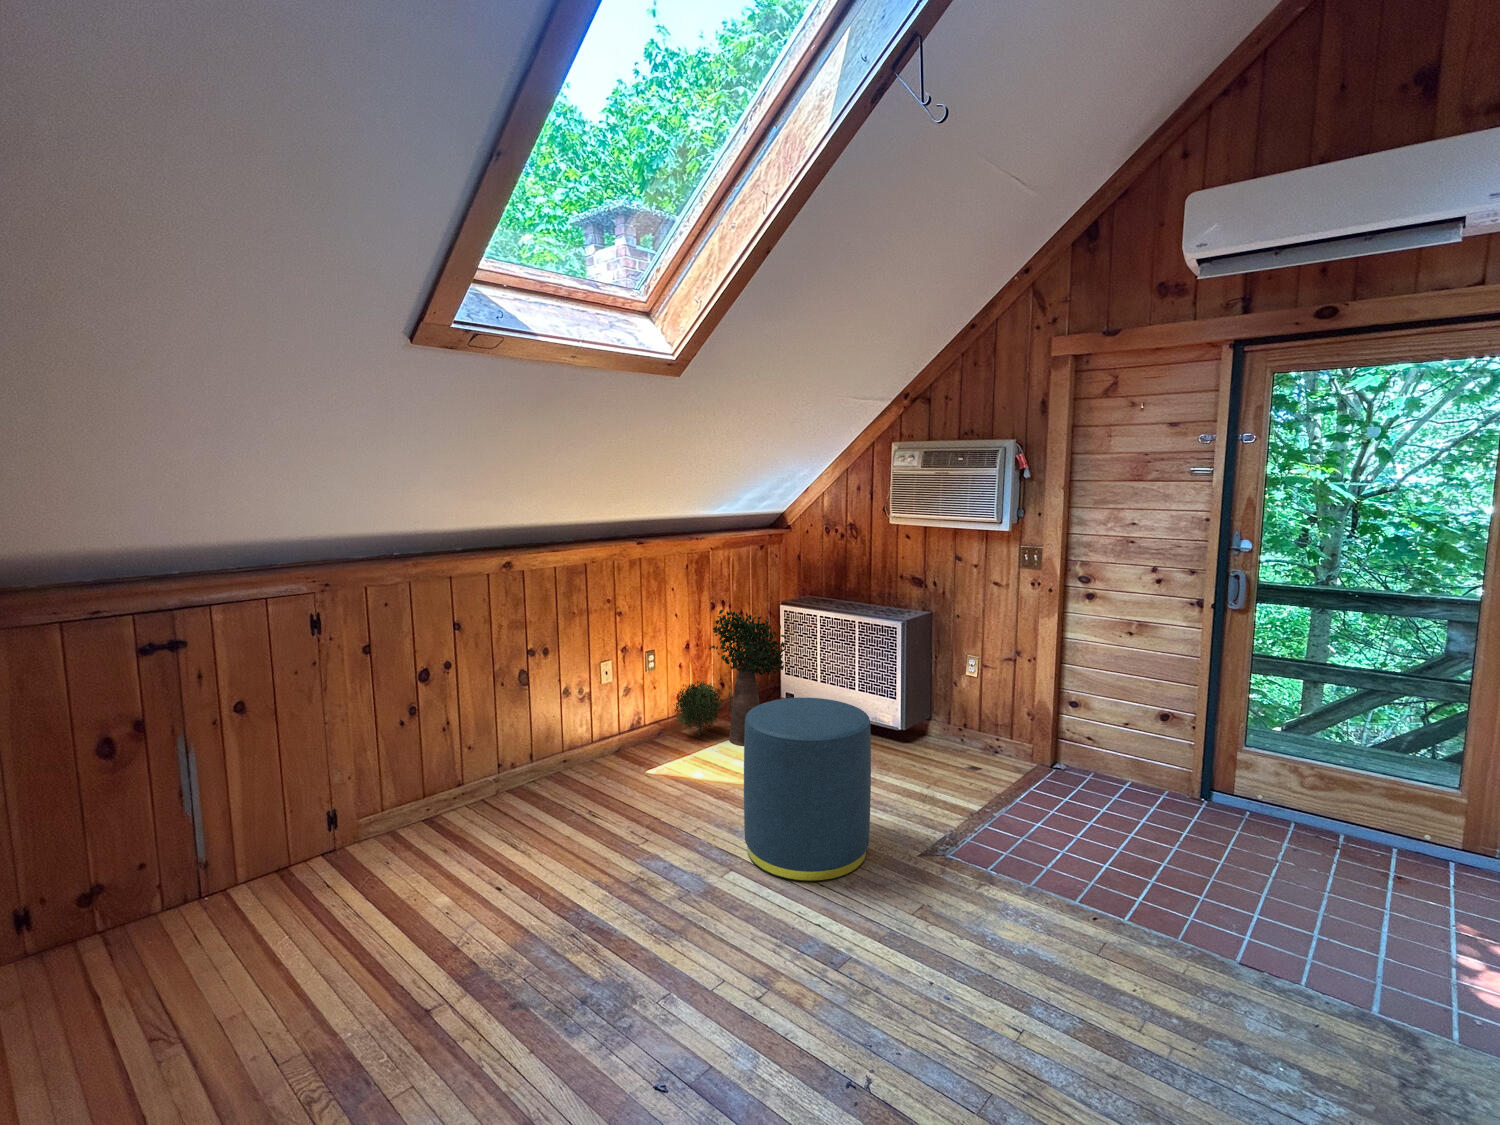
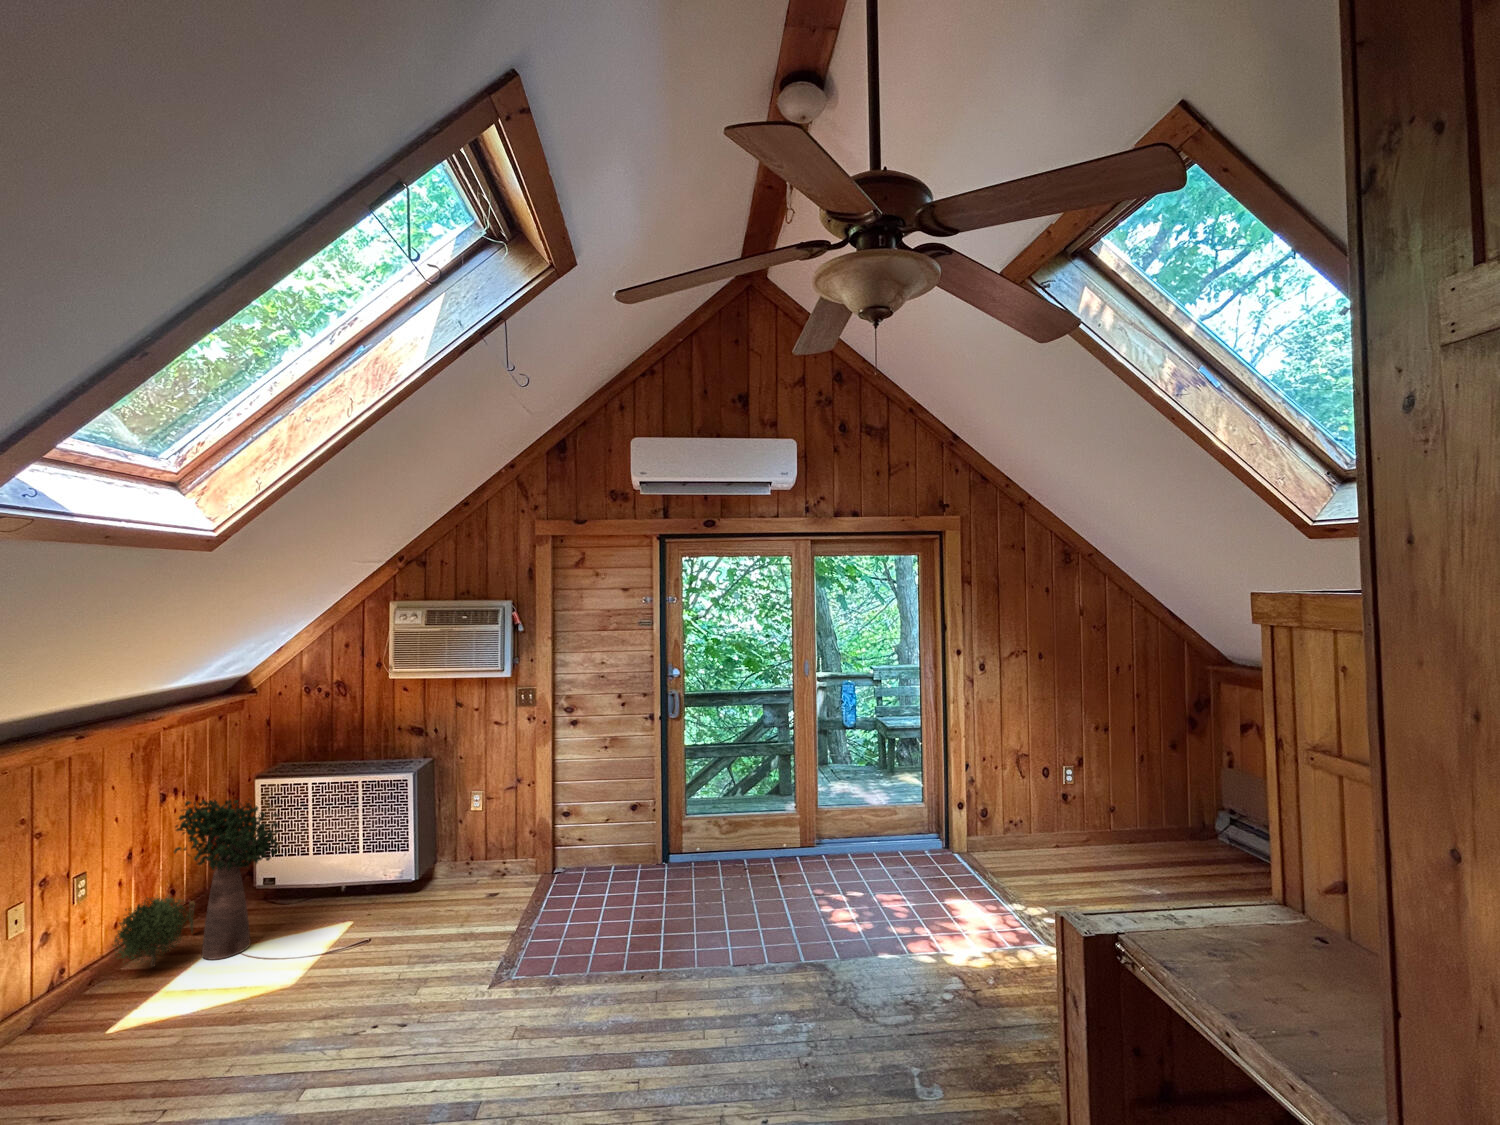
ottoman: present [744,698,871,882] -> none [303,866,445,1073]

